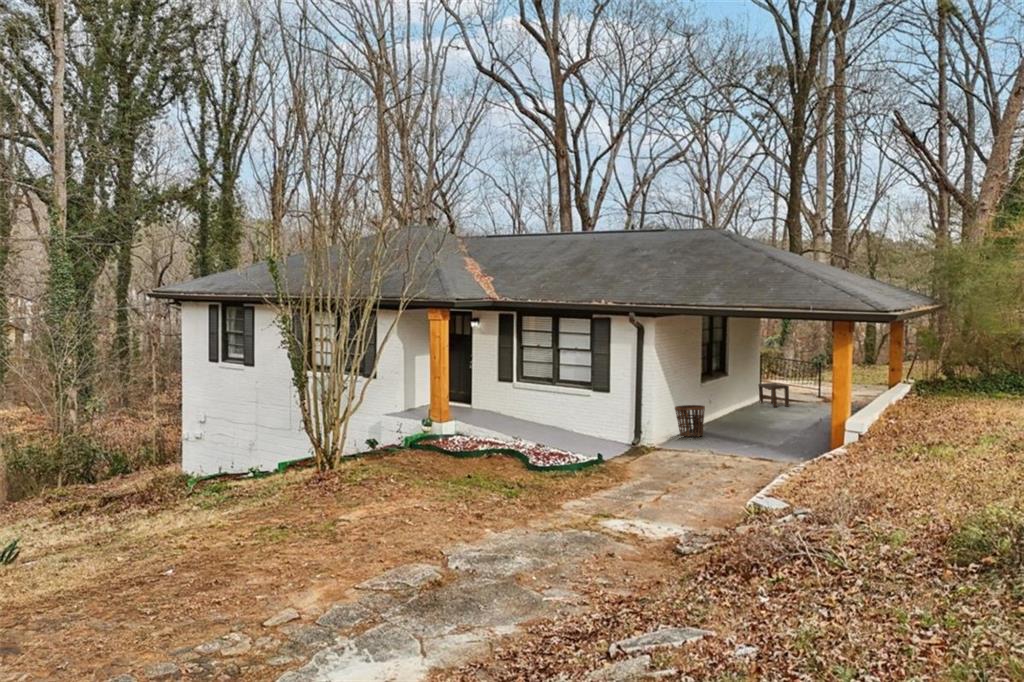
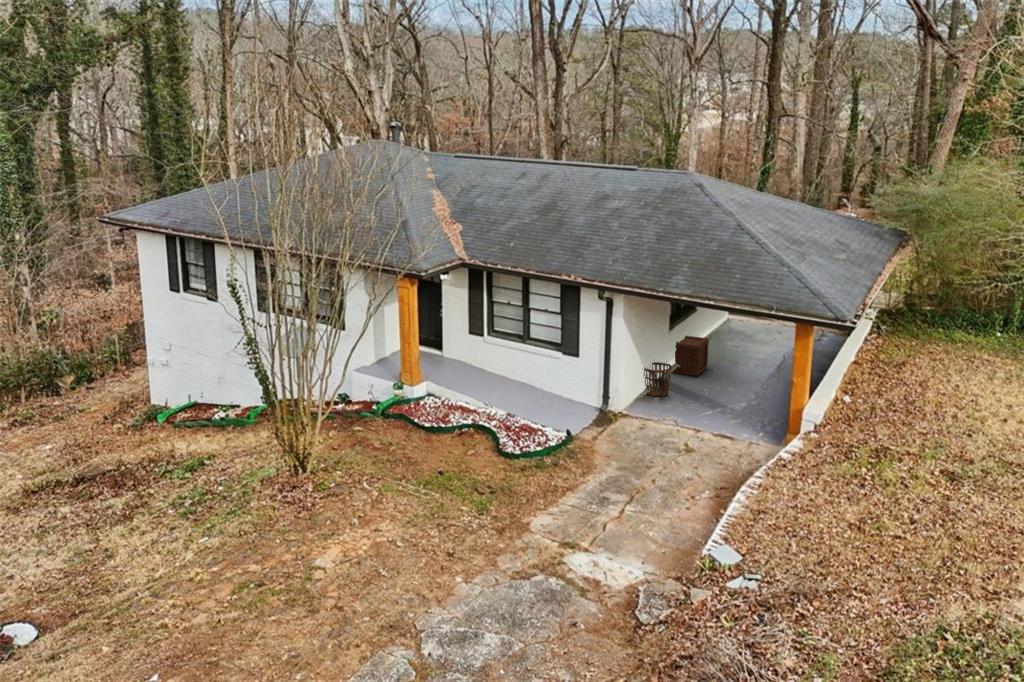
bench: present [758,383,789,407] -> none [724,308,754,337]
wooden crate: none [700,390,743,427] -> present [672,336,709,376]

